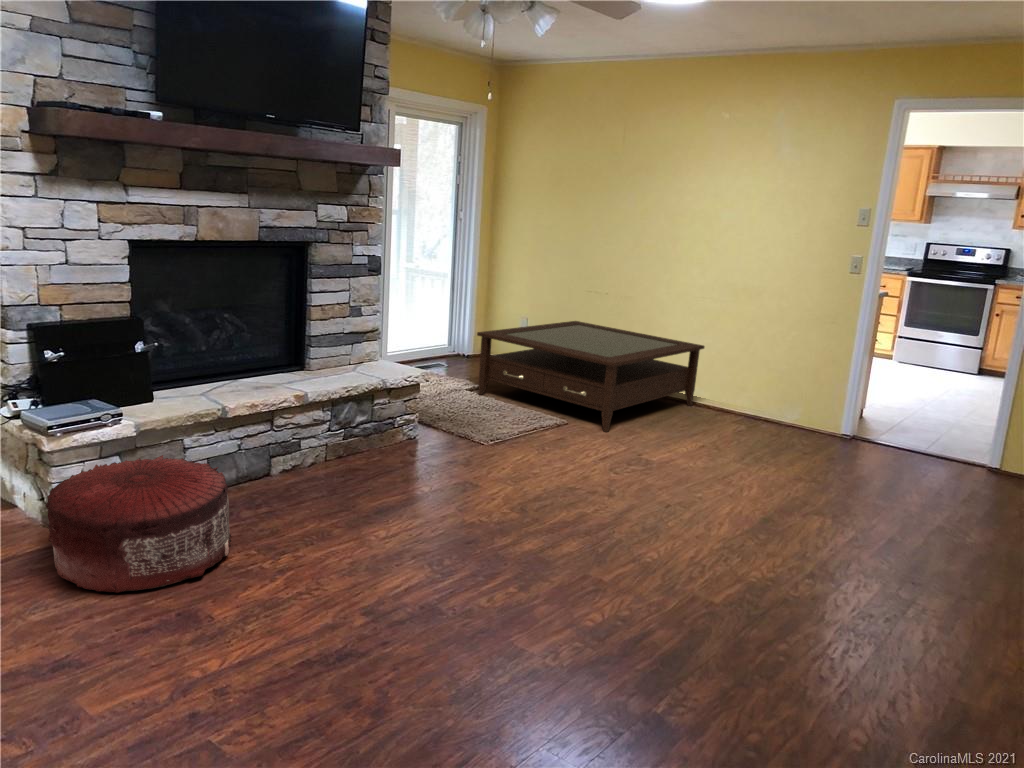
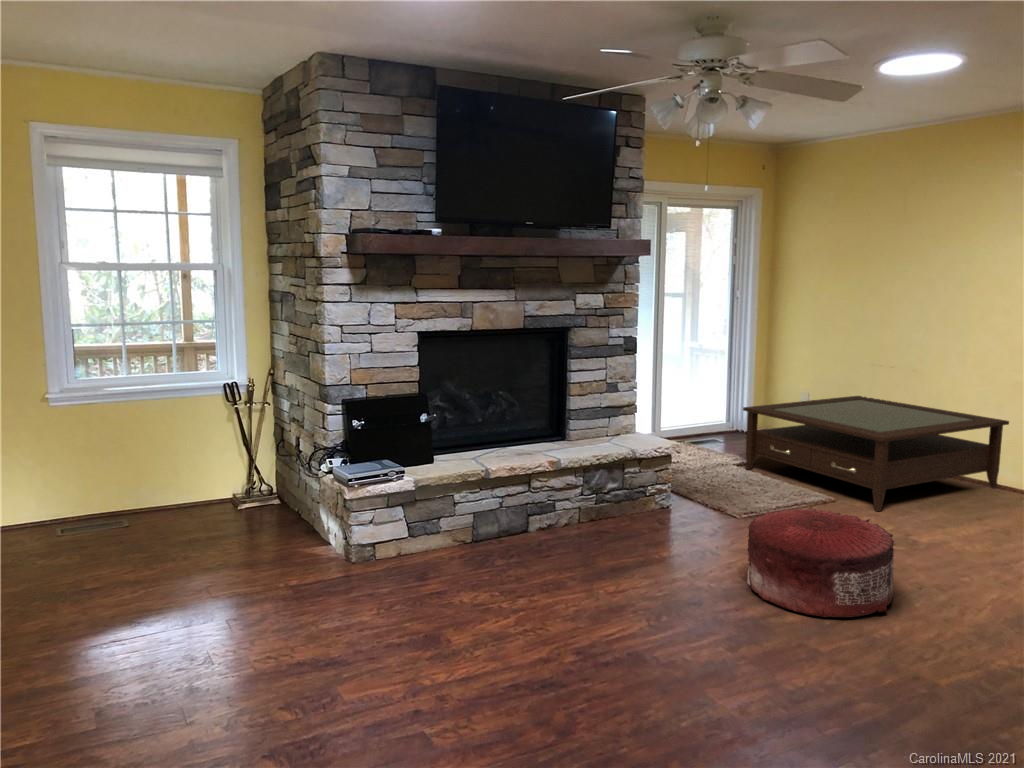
pouf: present [46,455,231,593] -> present [747,507,894,617]

